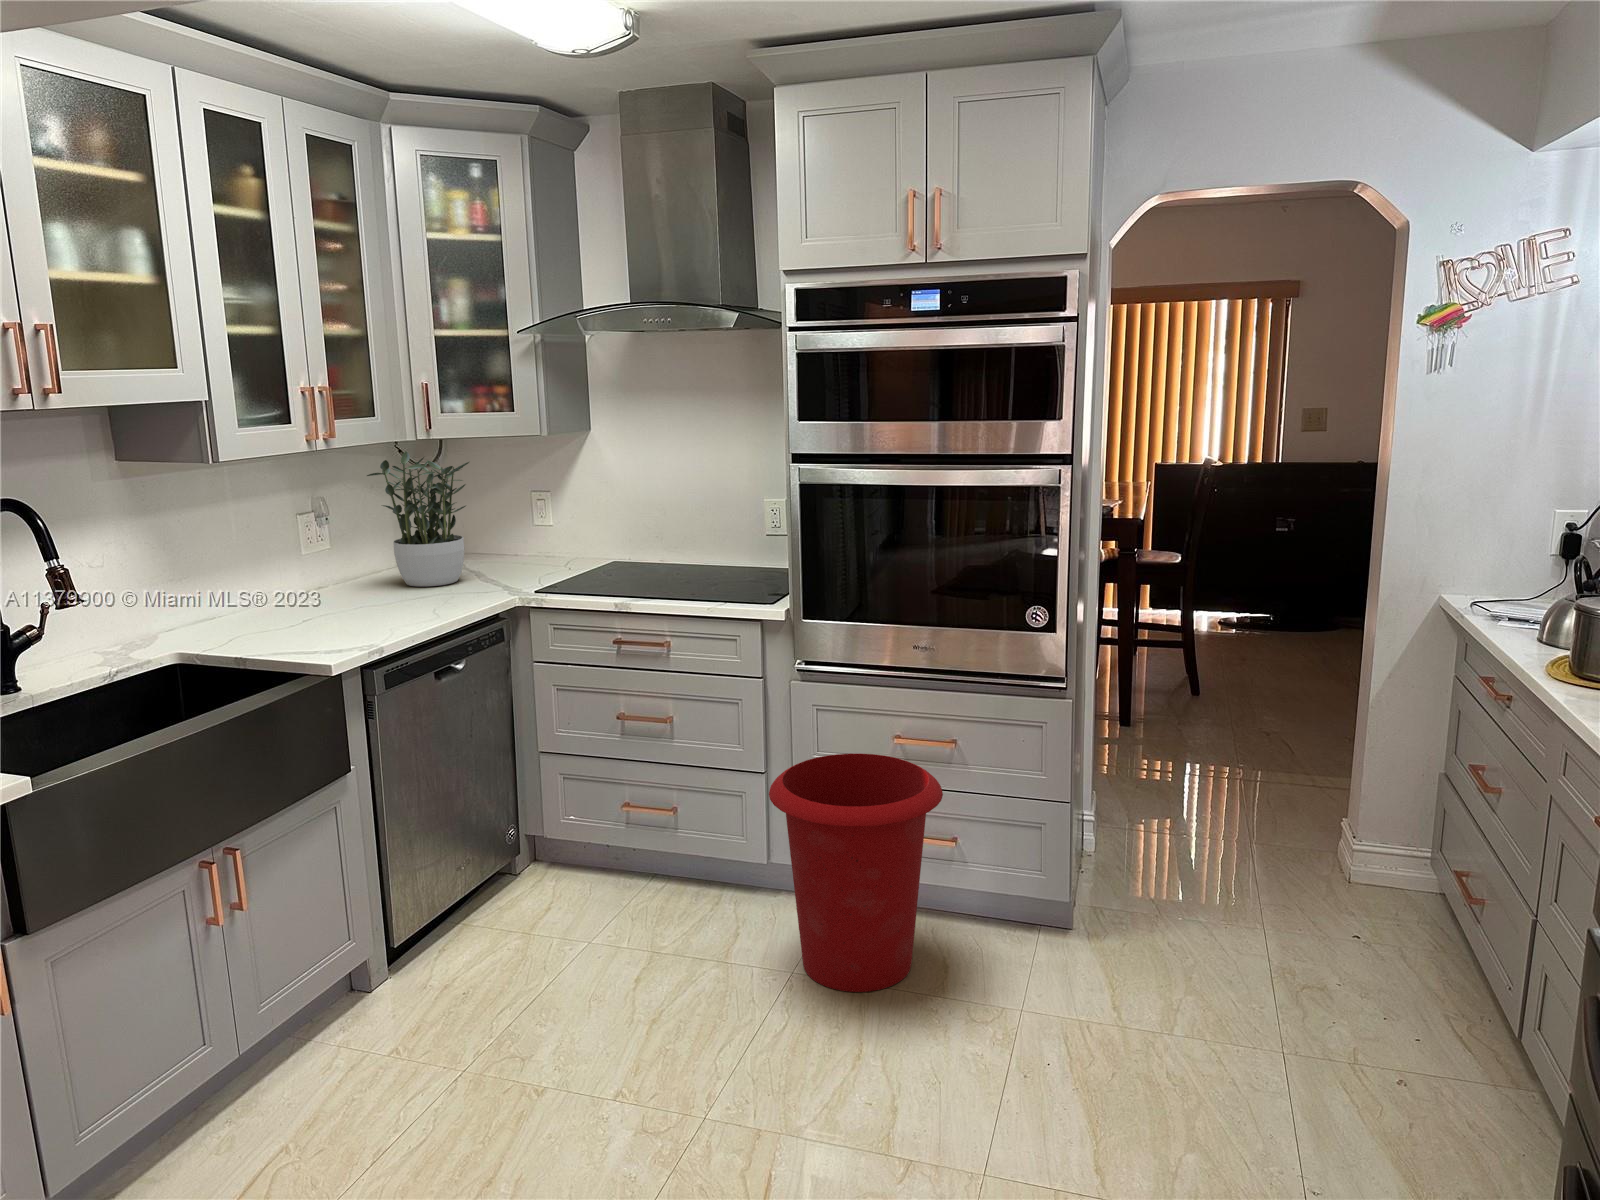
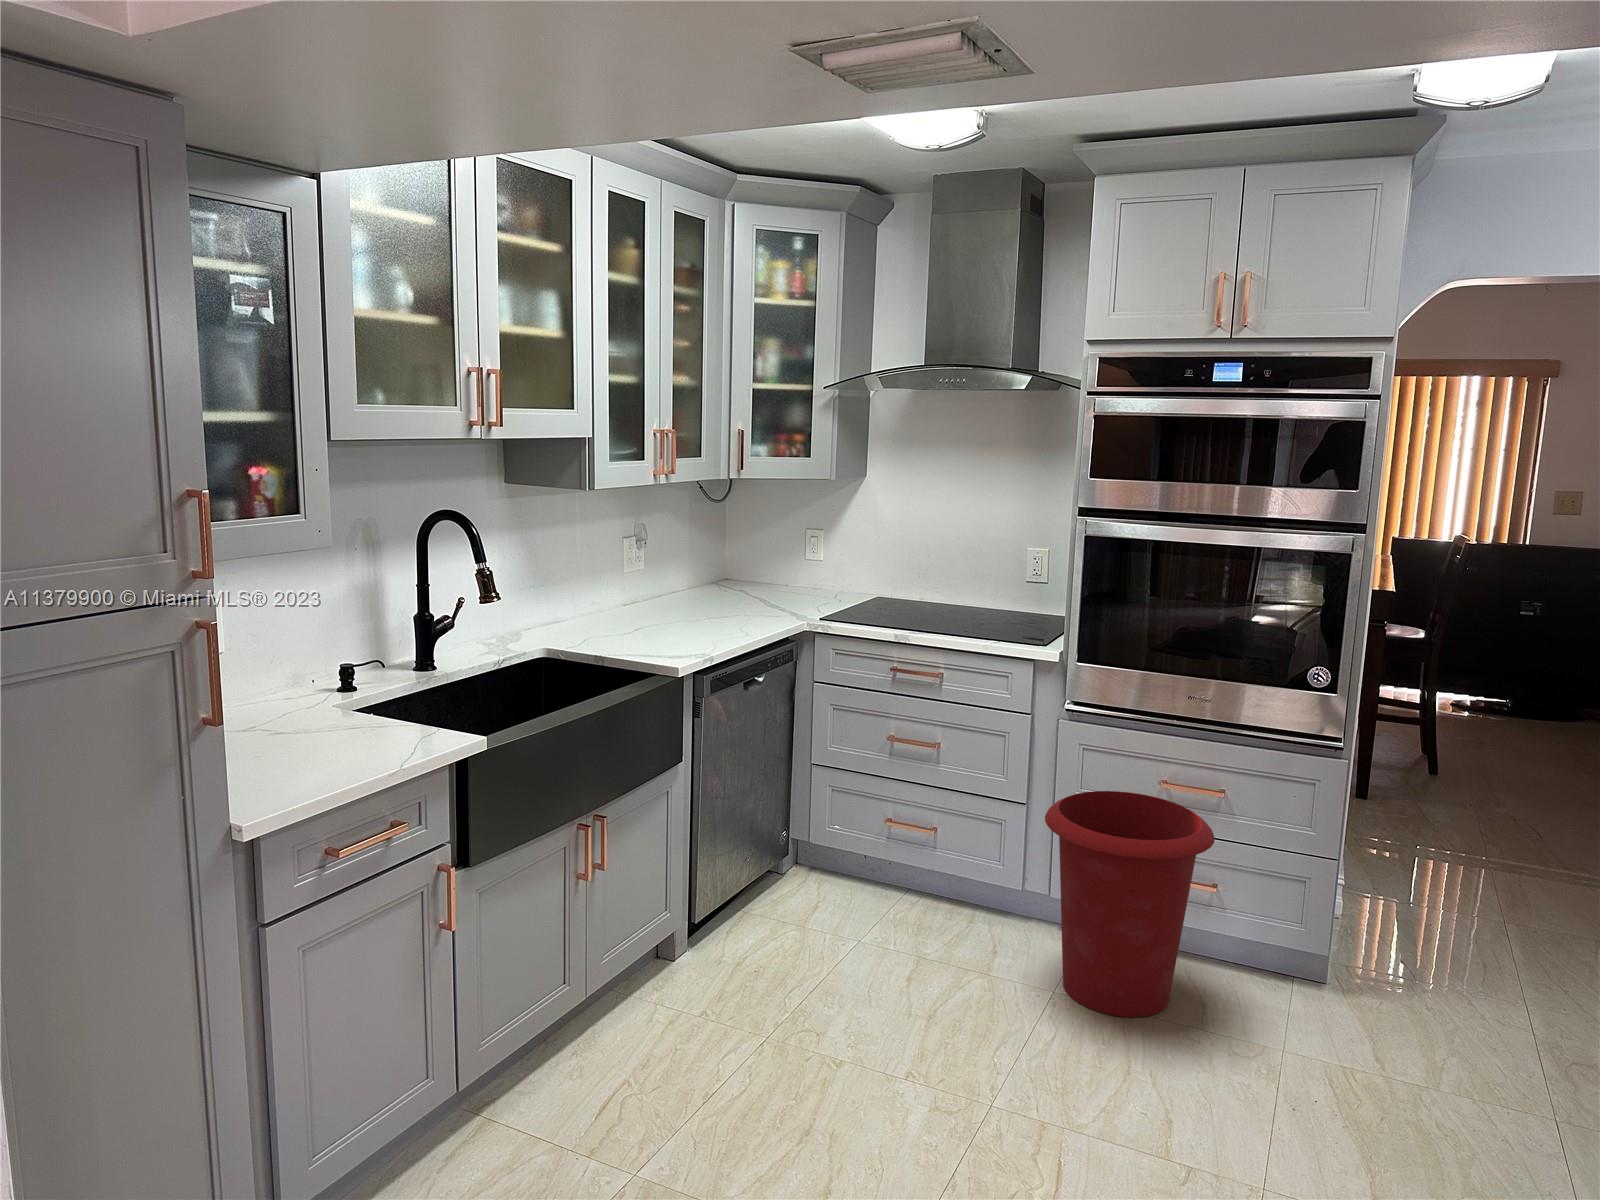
potted plant: present [367,451,469,587] -> none [683,487,770,608]

